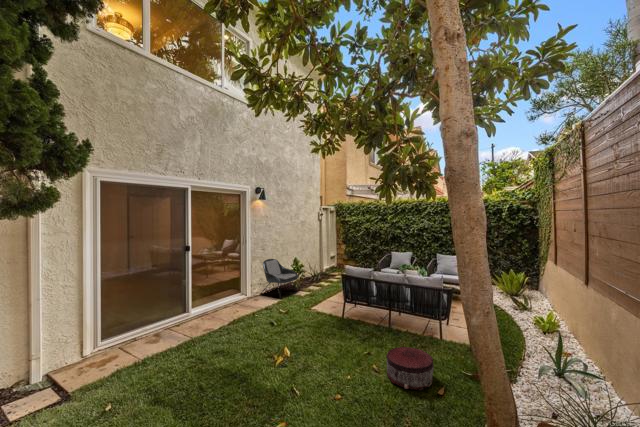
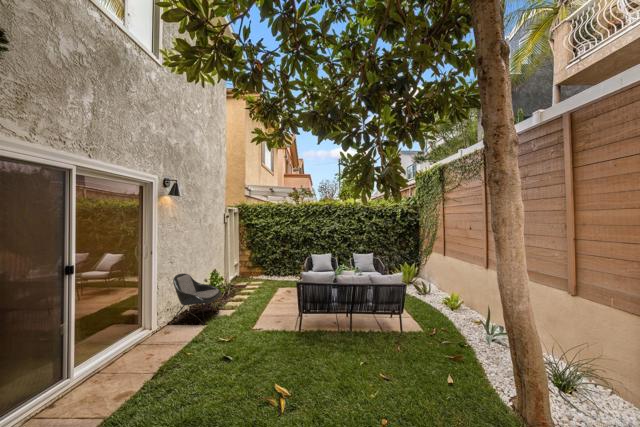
pouf: present [386,347,434,390] -> none [397,350,450,397]

